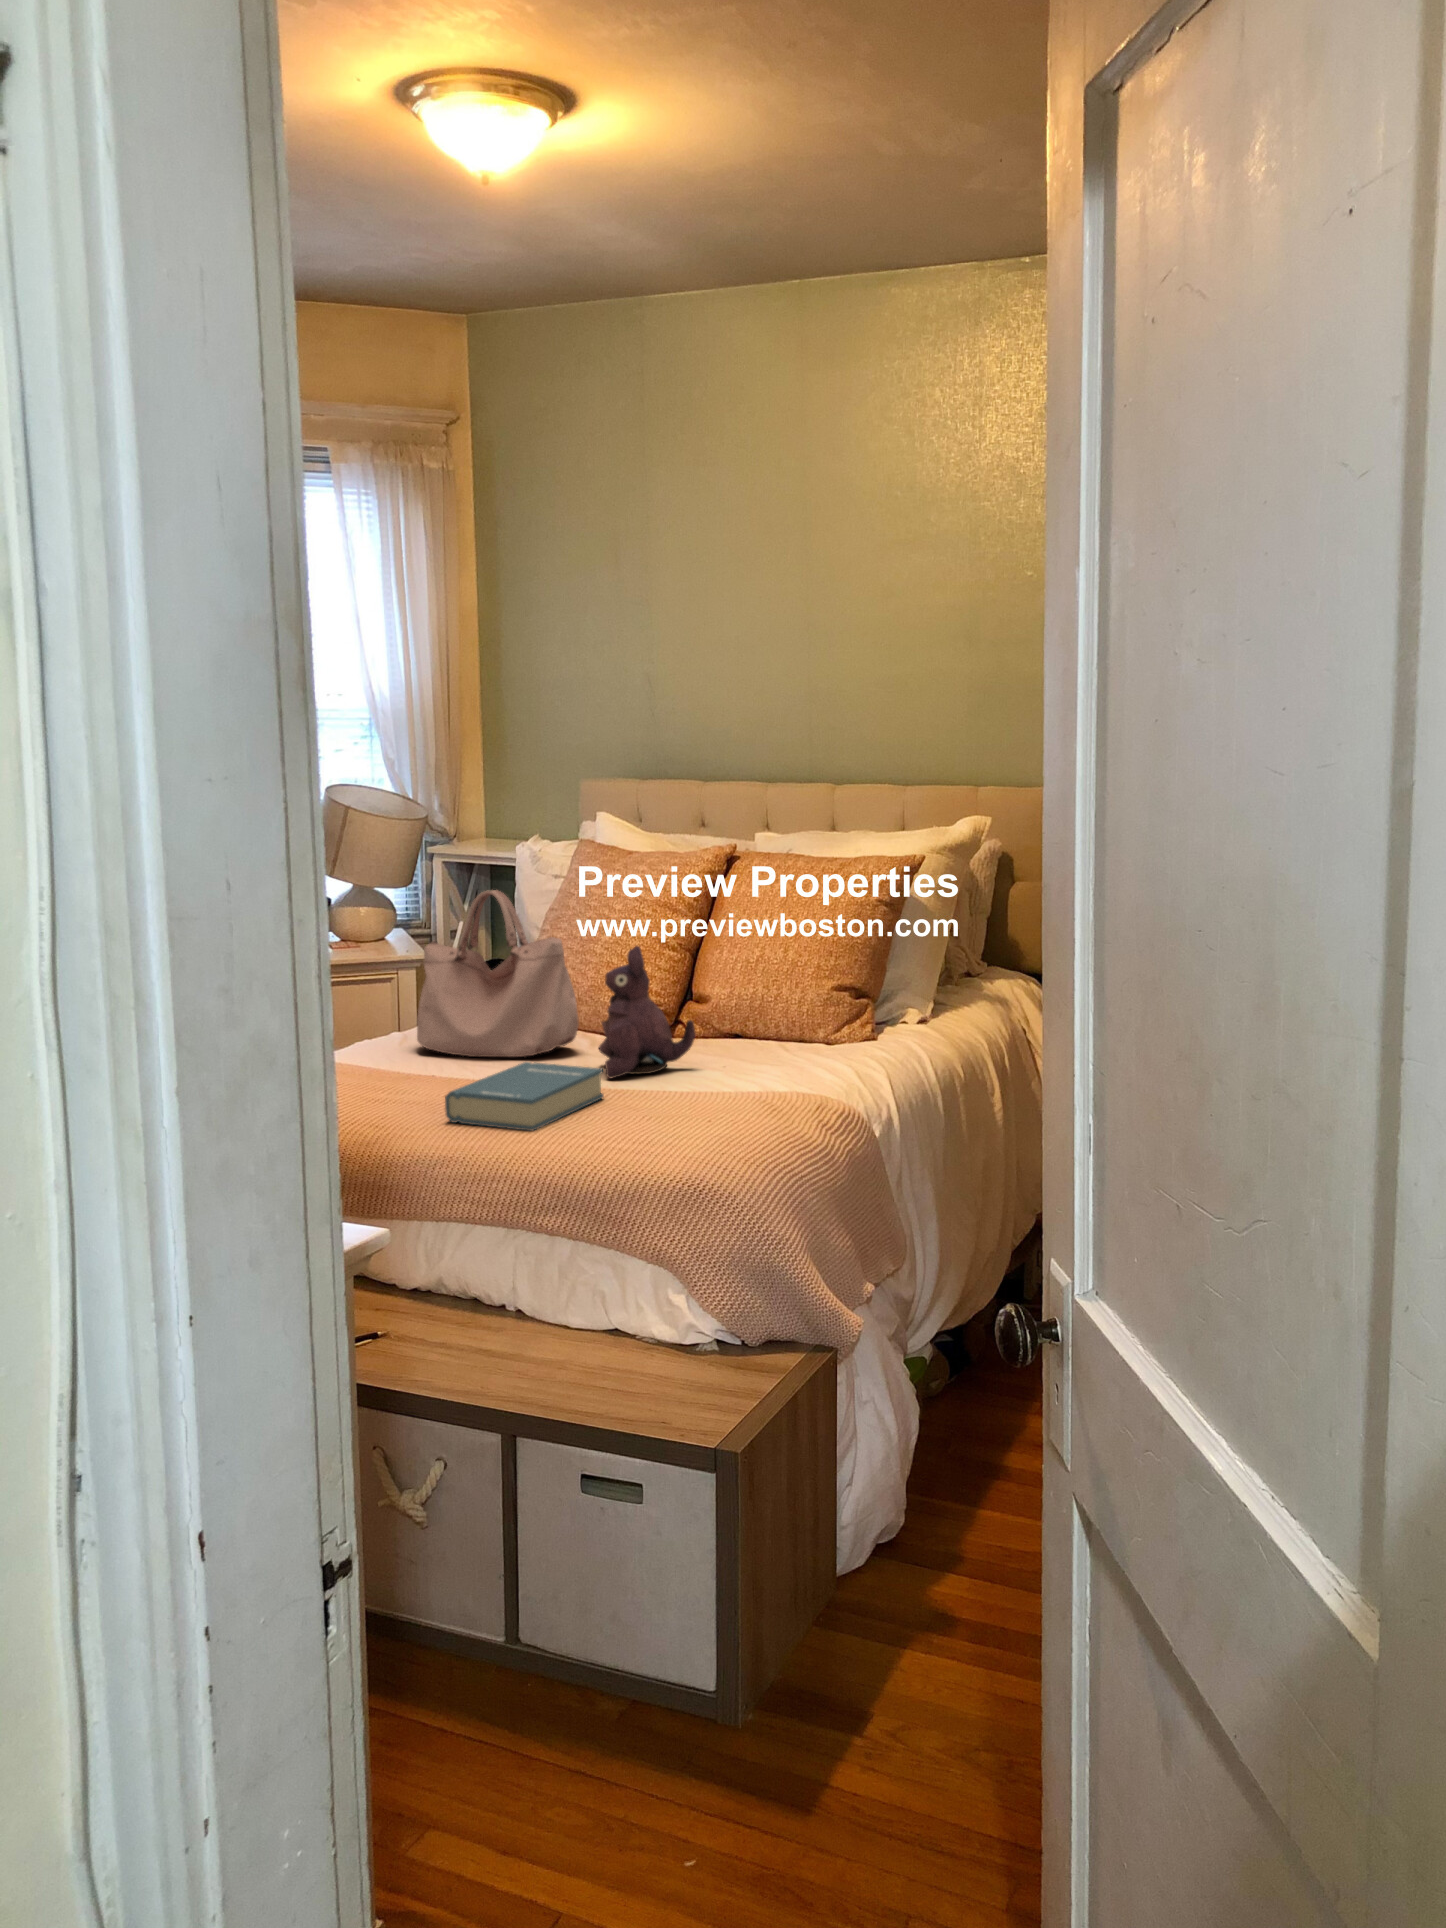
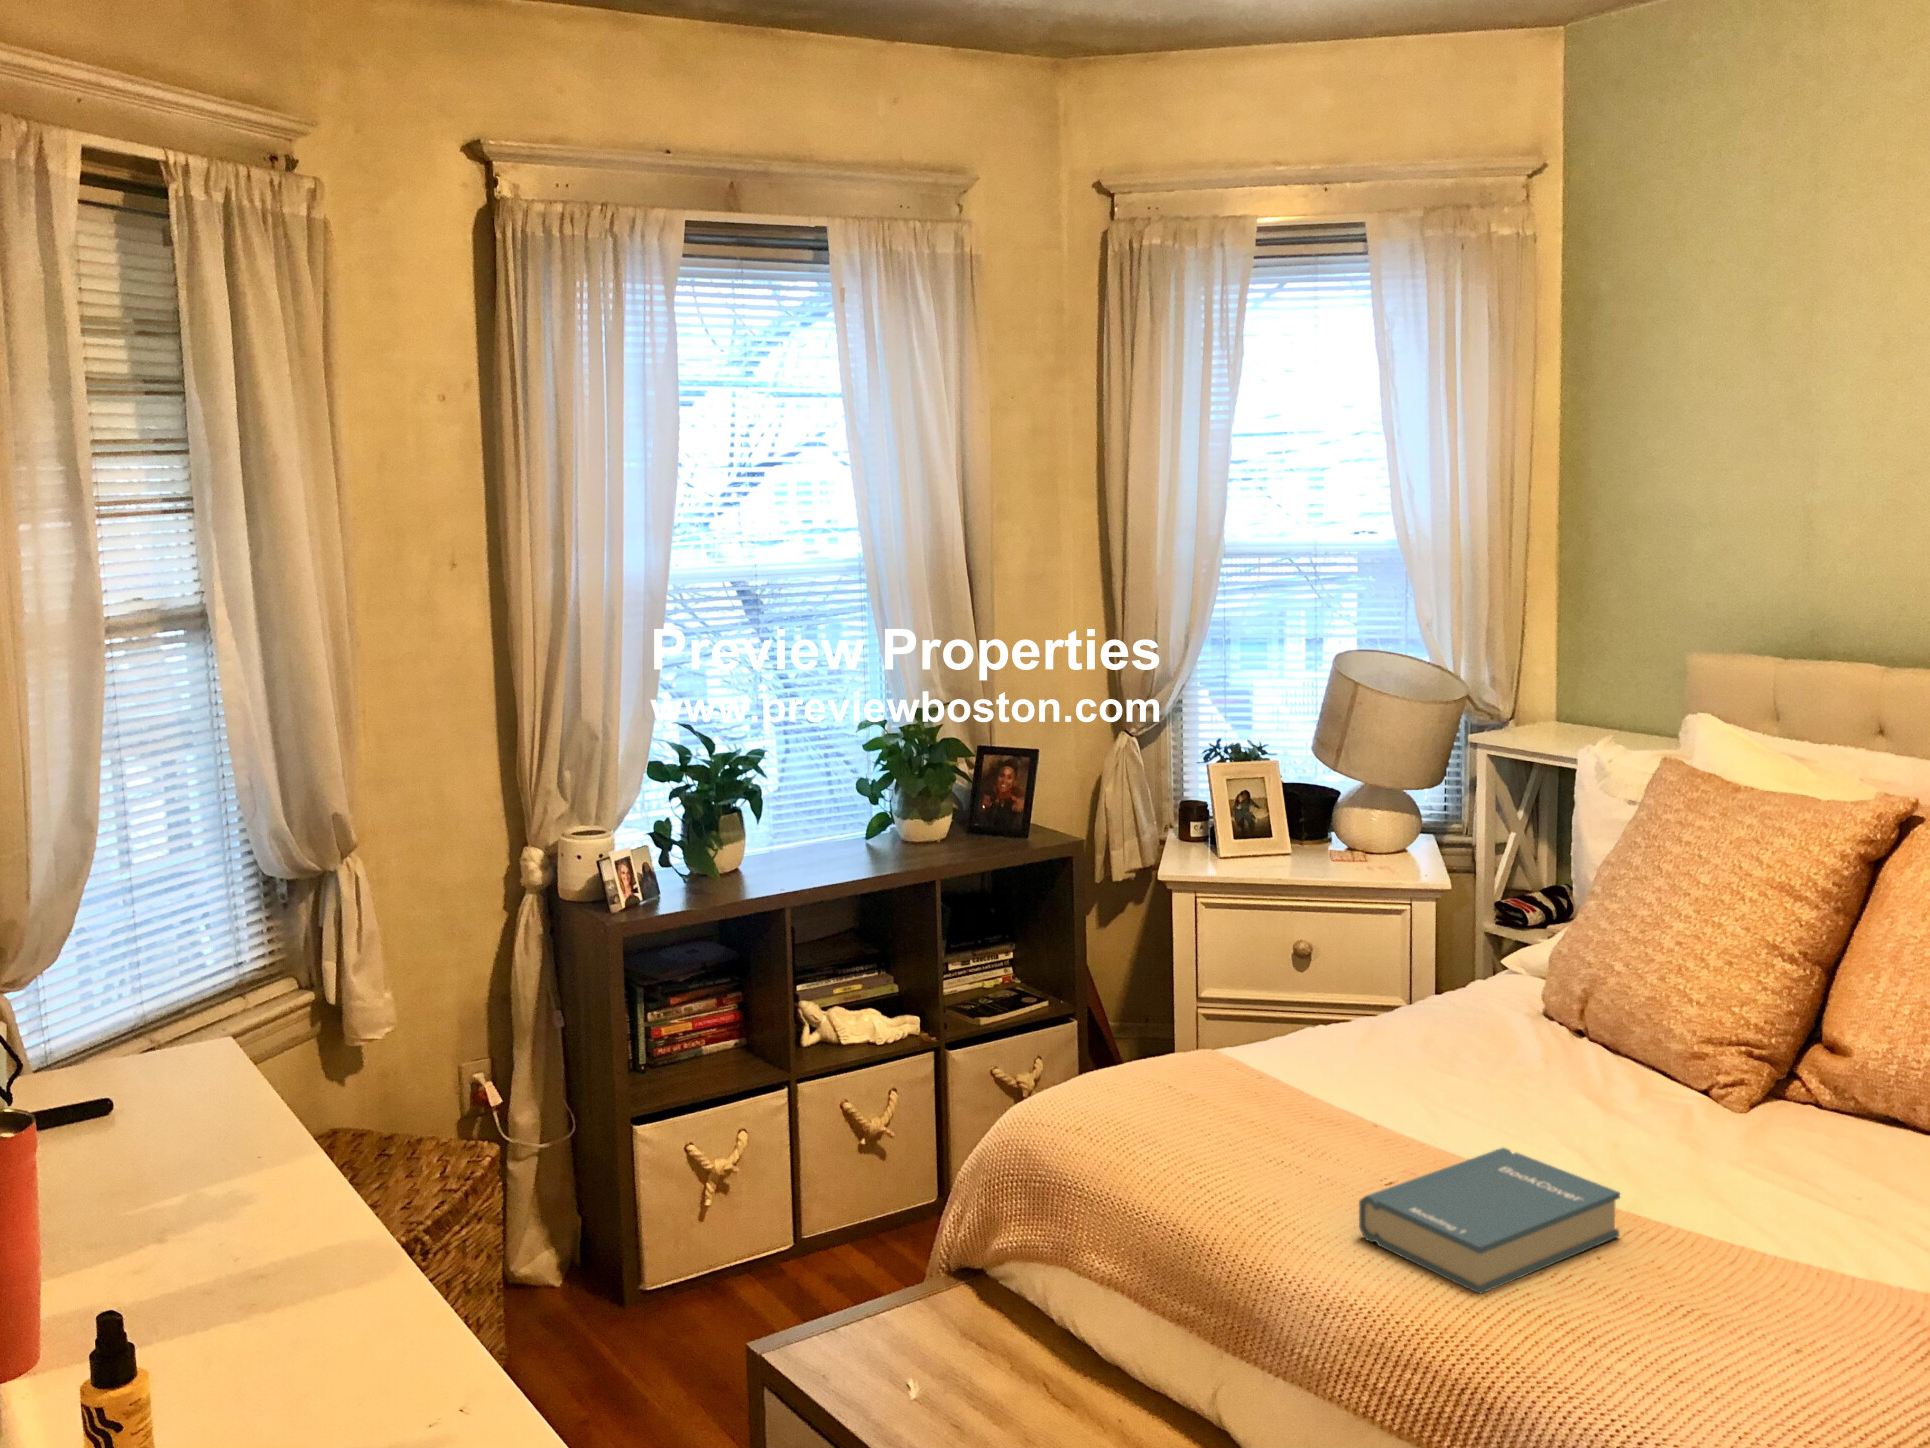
handbag: present [417,890,579,1057] -> none [1383,855,1615,1107]
plush toy: present [599,946,695,1078] -> none [1637,982,1801,1190]

